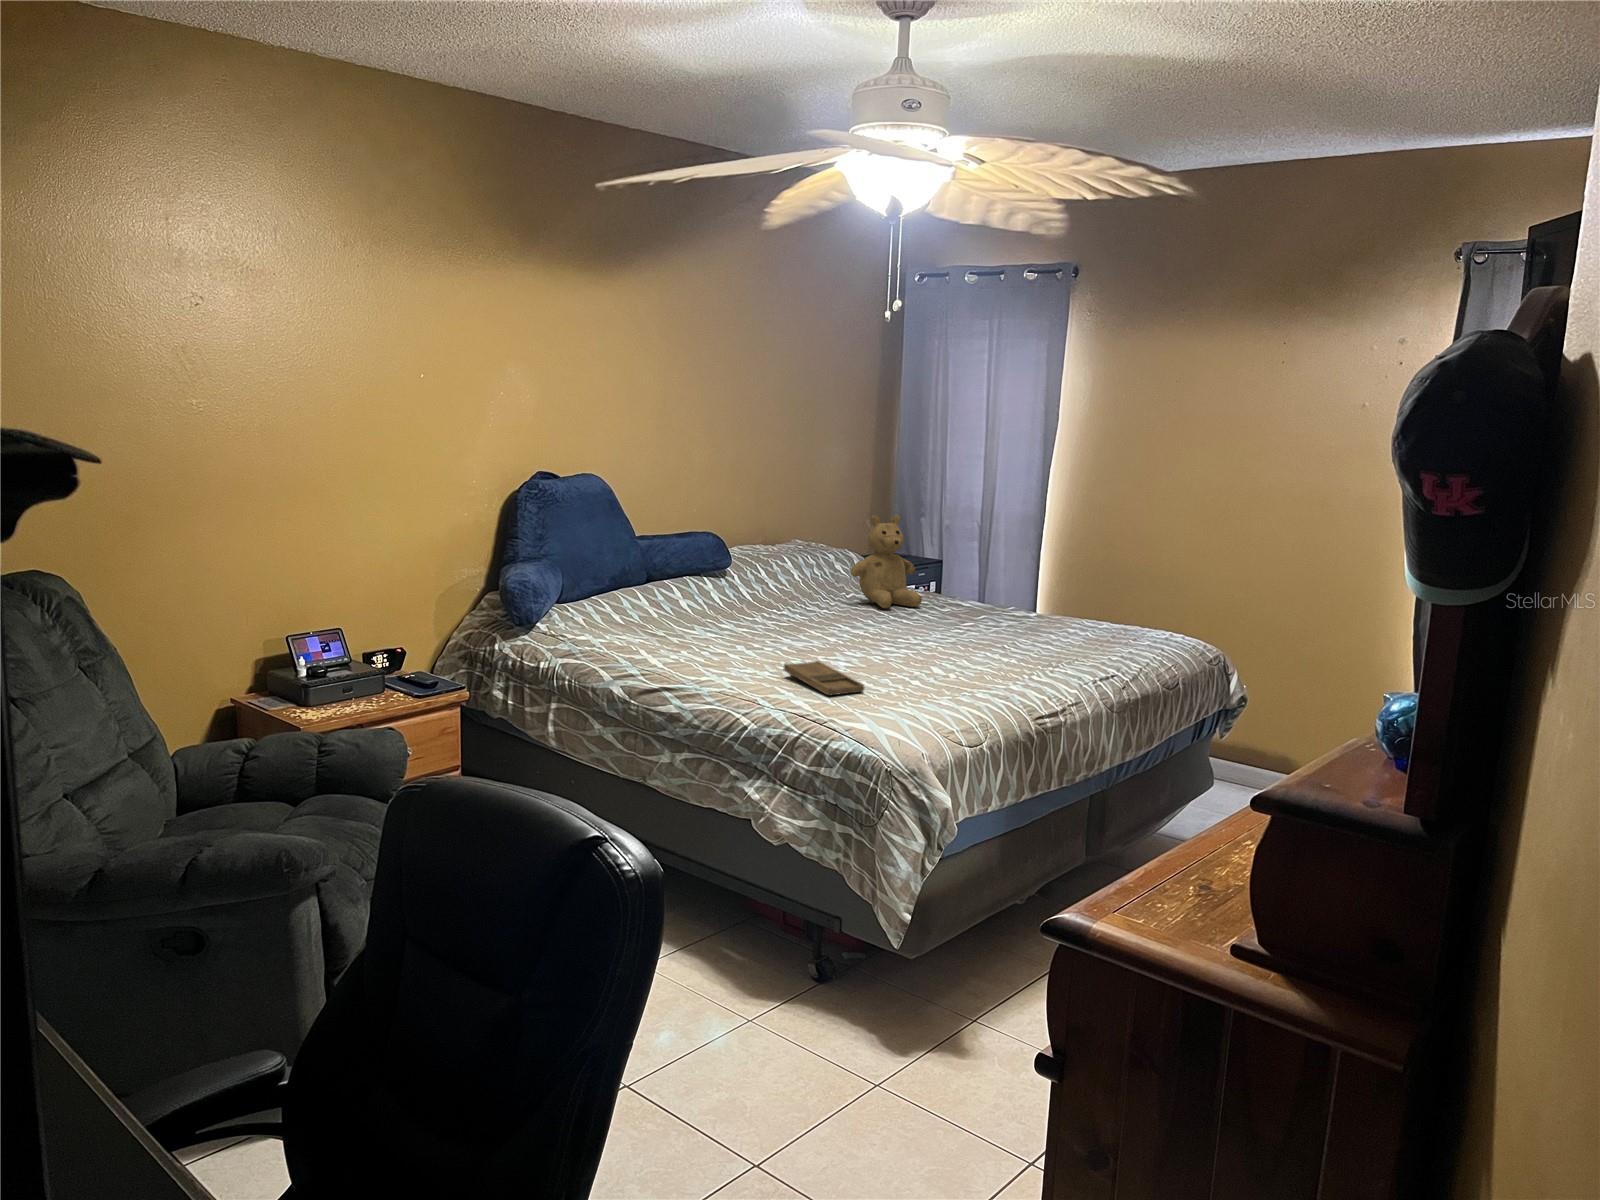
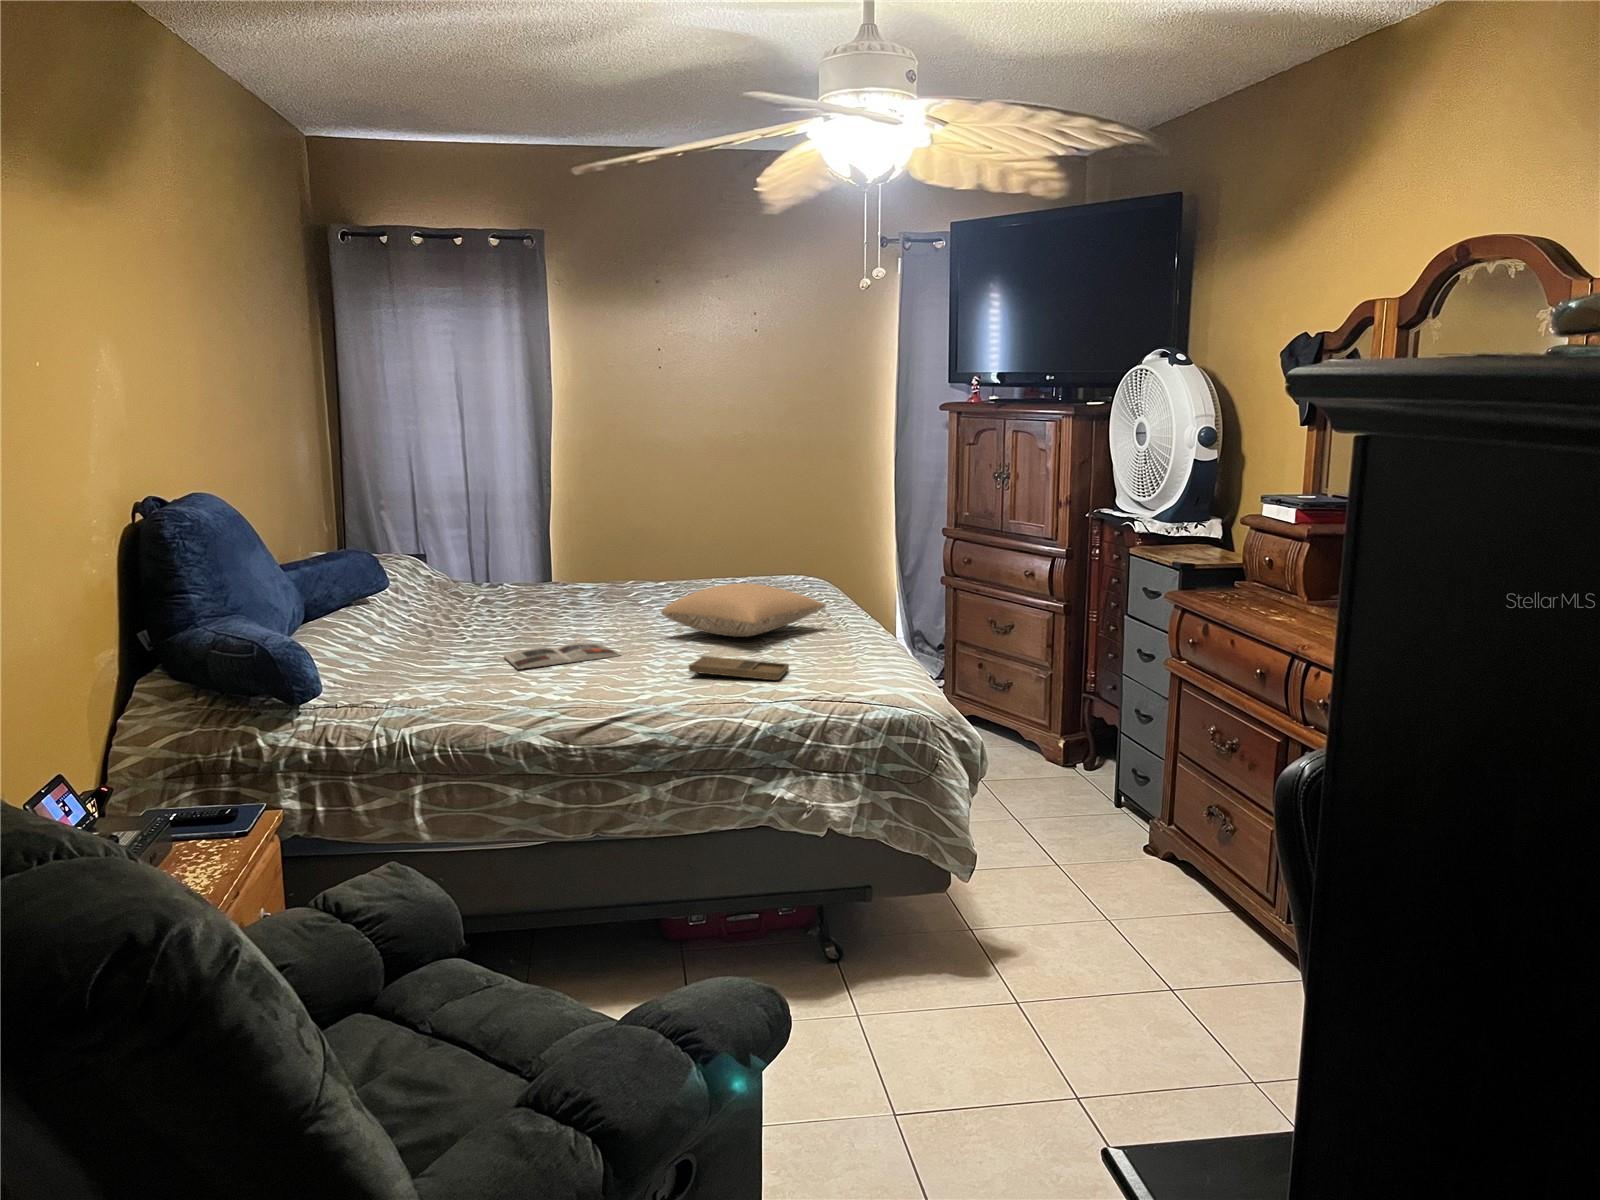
teddy bear: present [850,515,922,608] -> none [528,524,598,613]
pillow: none [874,601,1030,659] -> present [661,583,826,637]
magazine: none [709,627,819,649] -> present [504,643,621,669]

